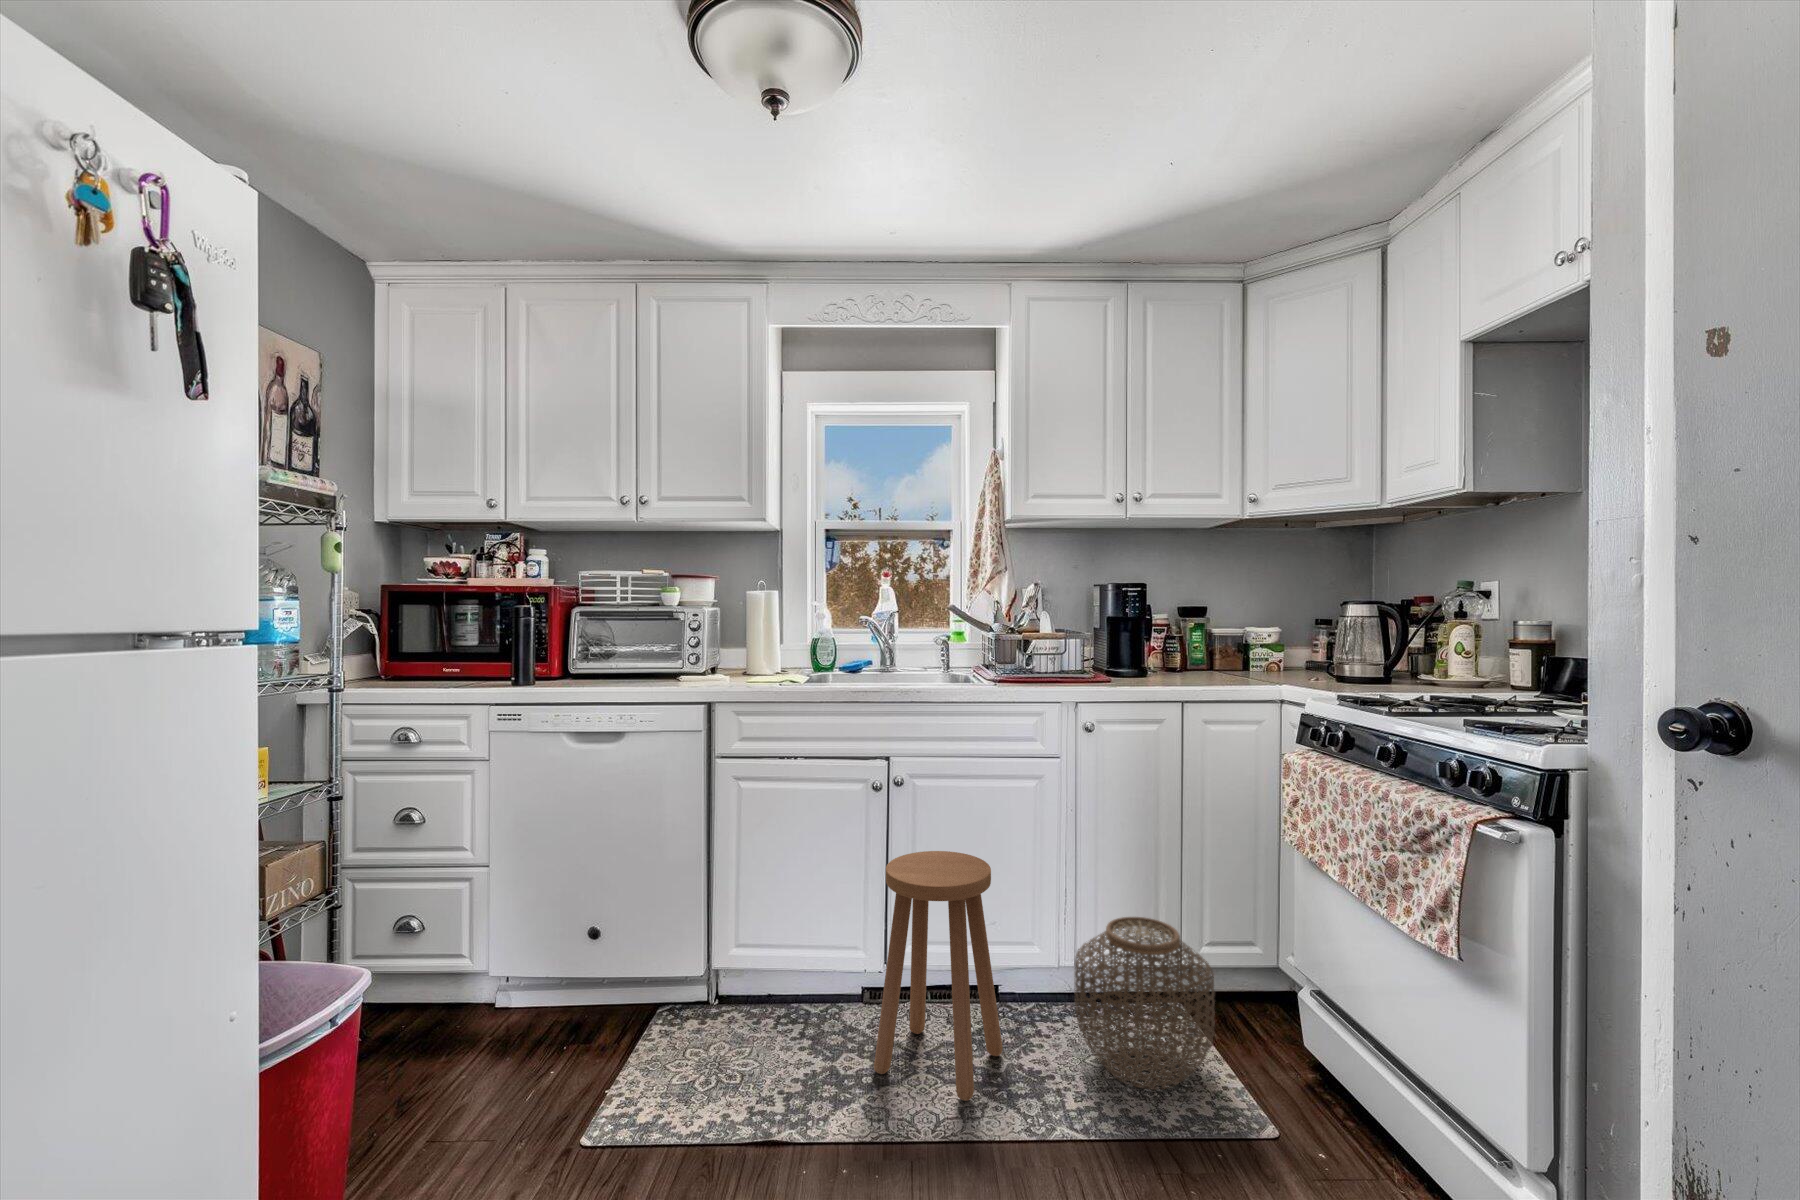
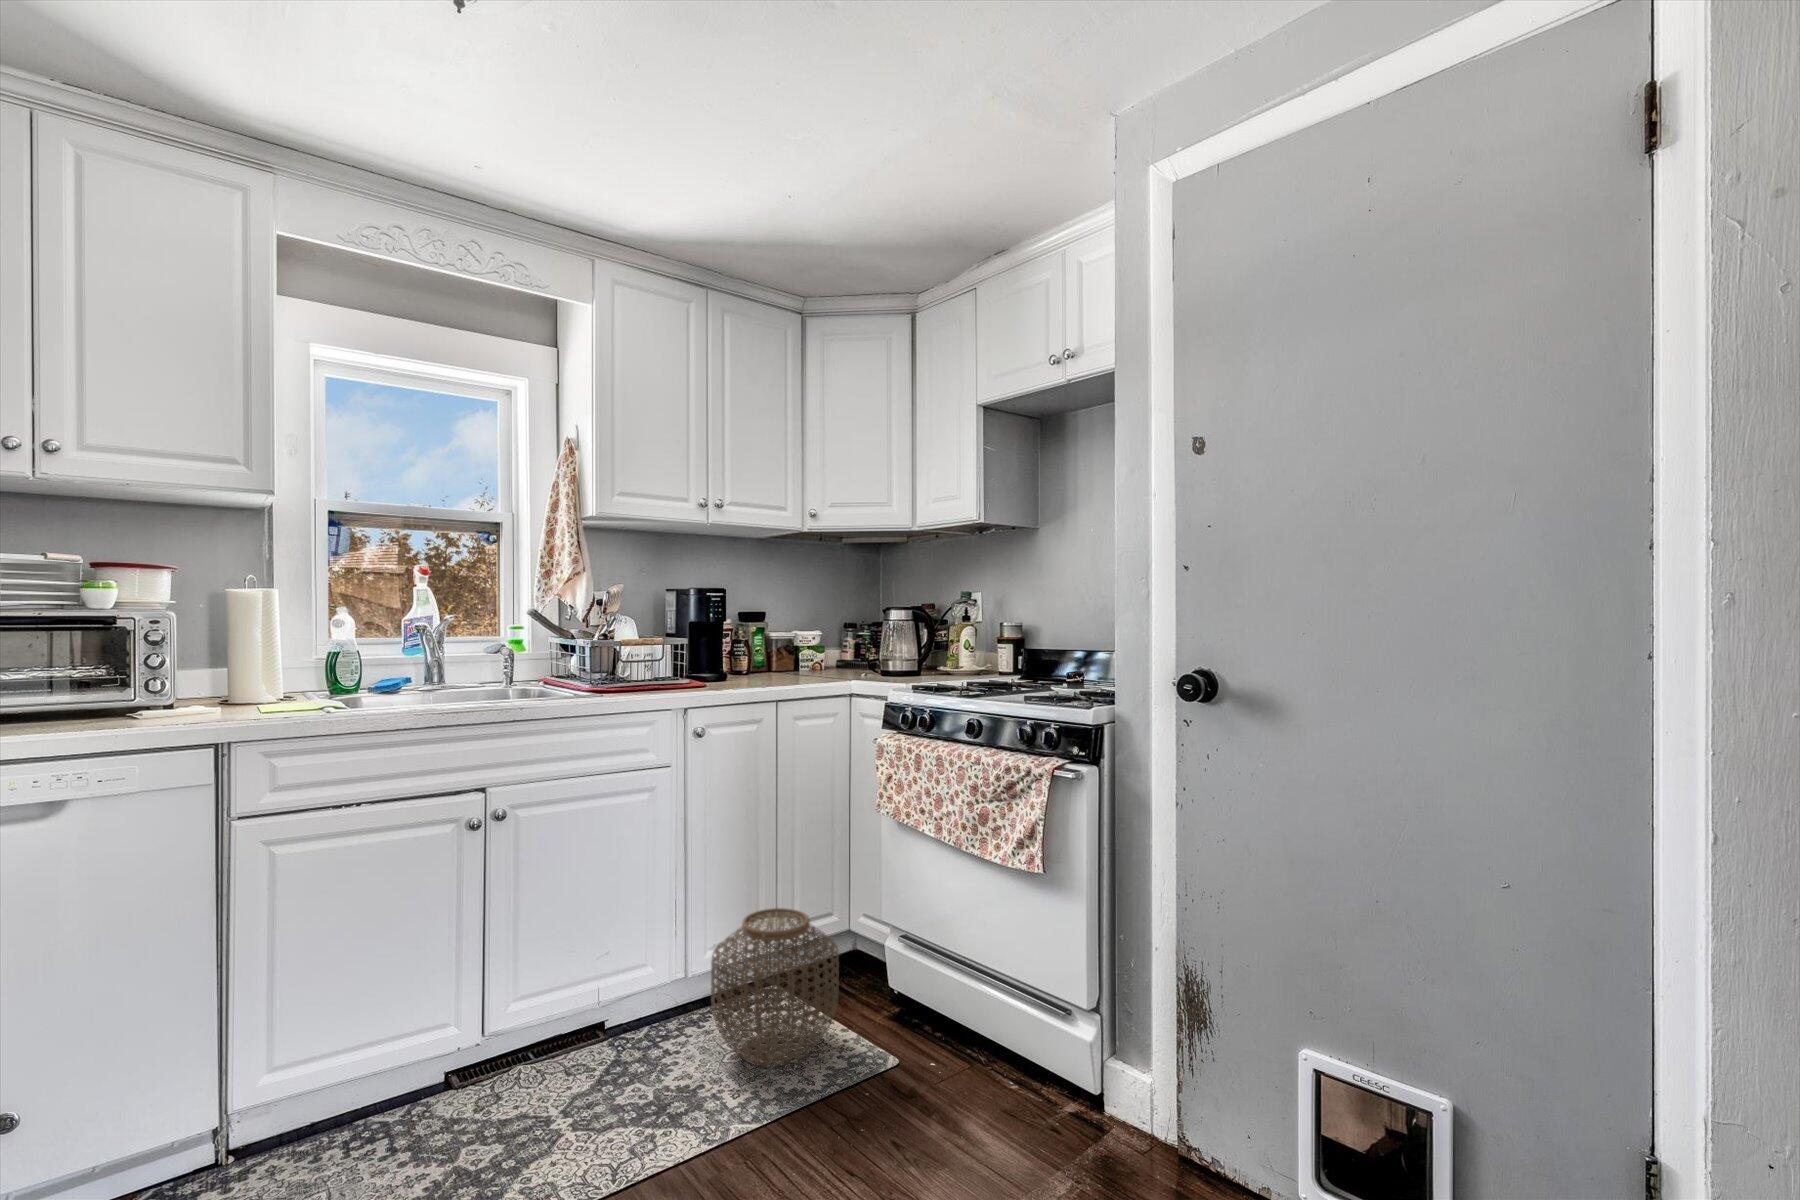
stool: present [874,851,1003,1101] -> none [512,883,643,1152]

